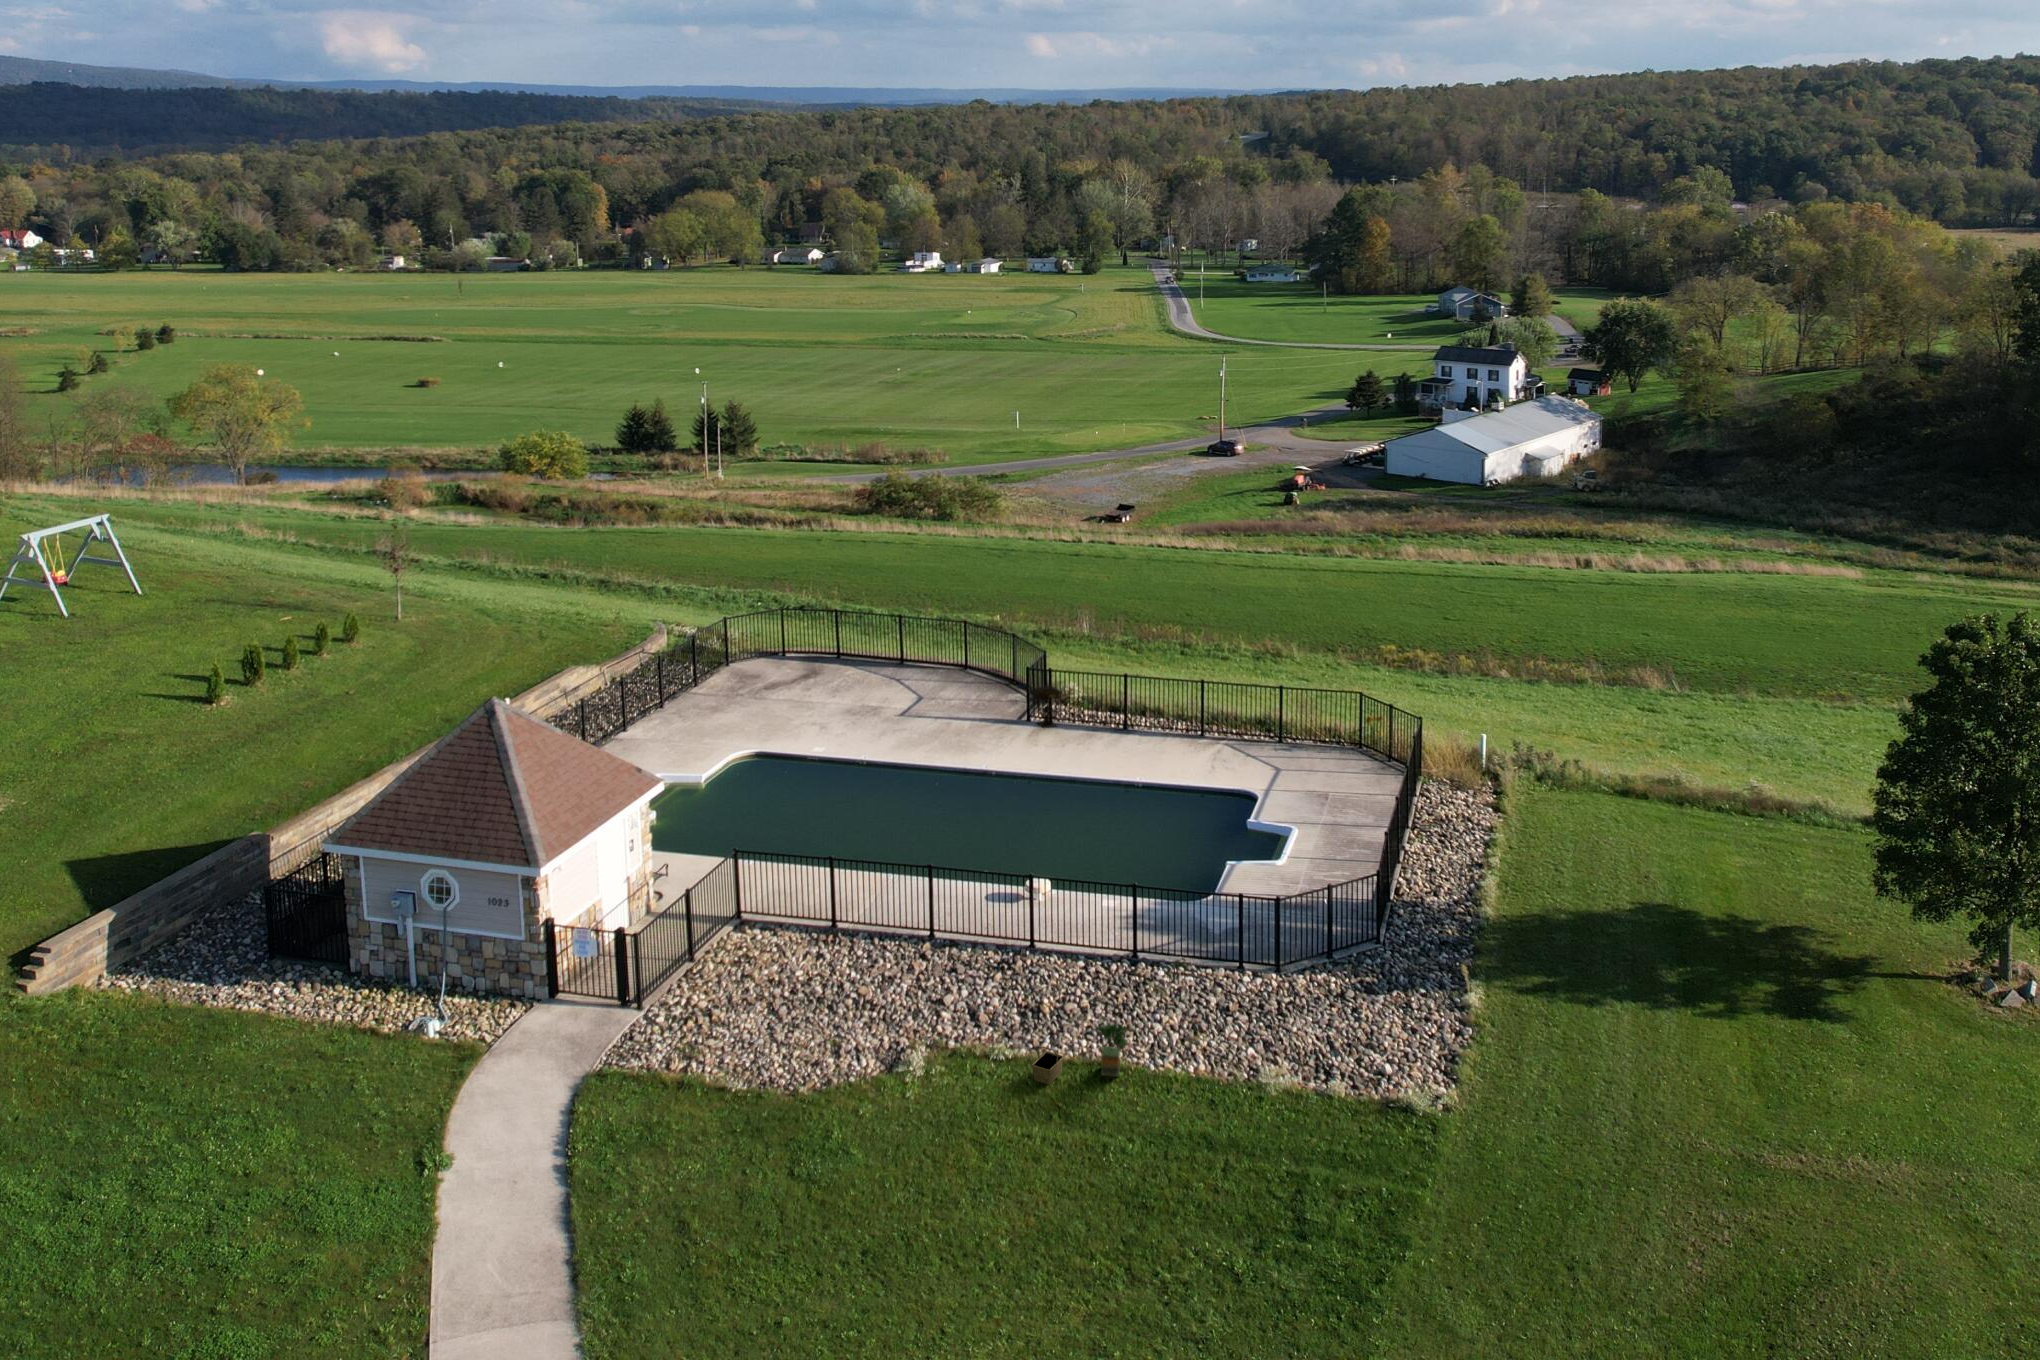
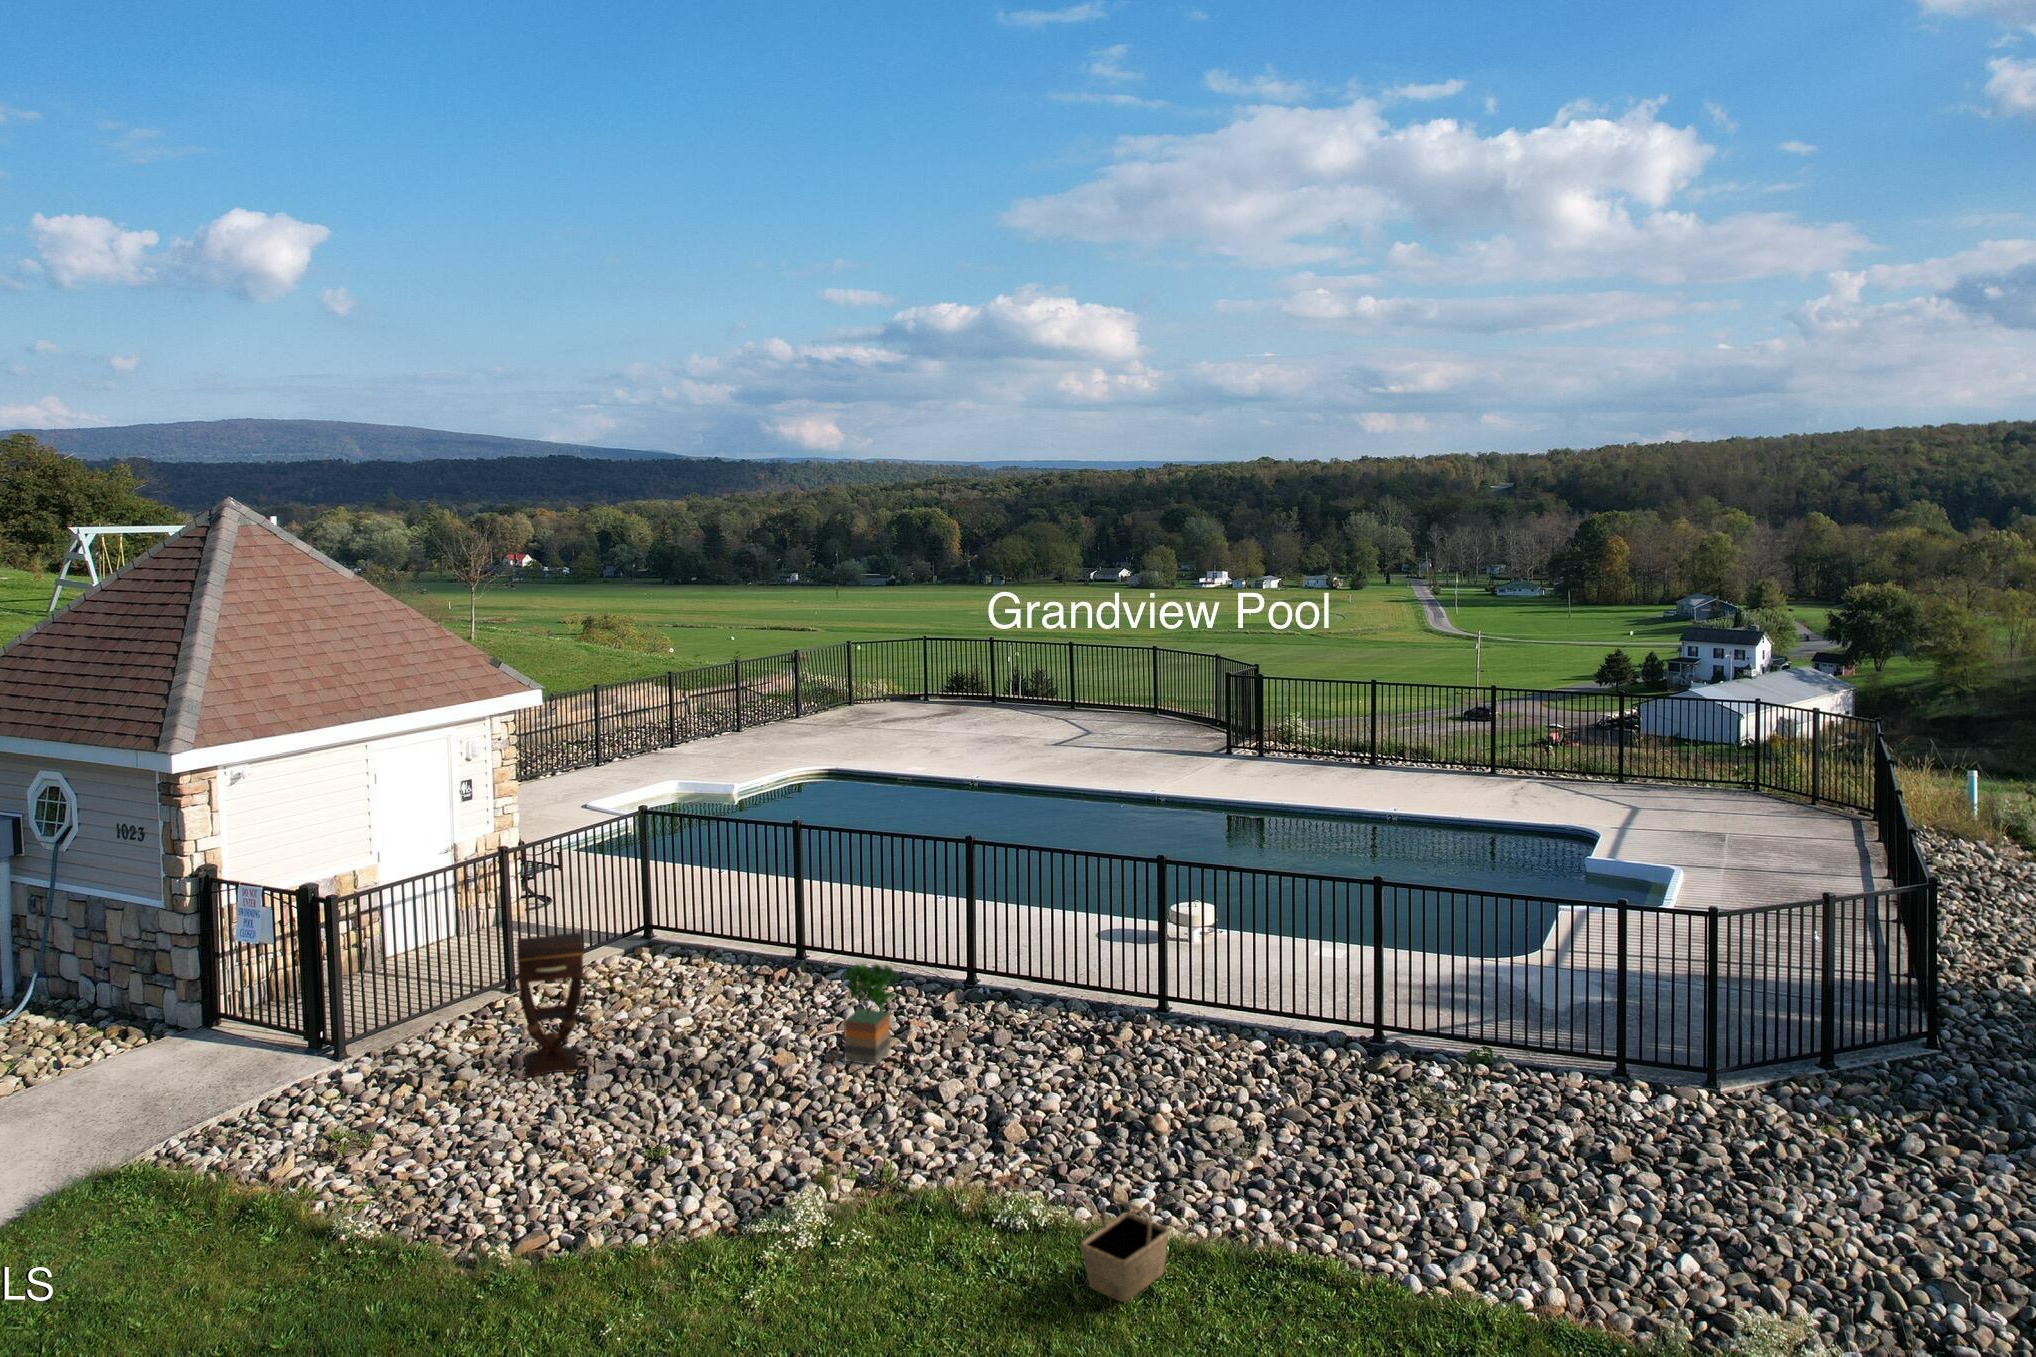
side table: present [1035,685,1060,728] -> present [517,933,584,1078]
potted tree: present [1097,1023,1128,1077] -> present [843,963,900,1065]

